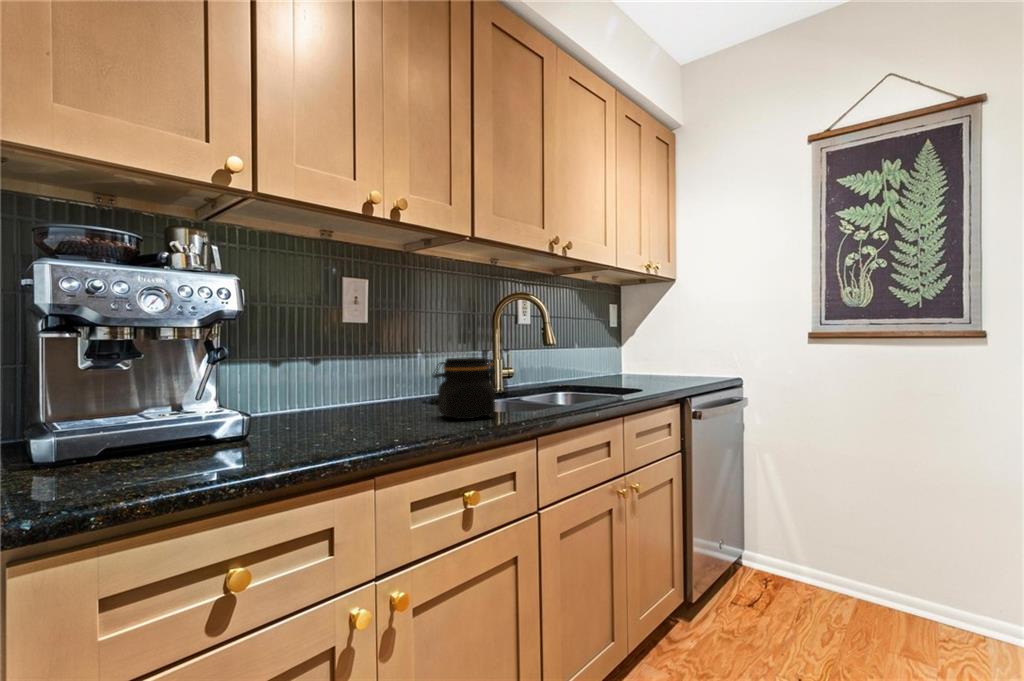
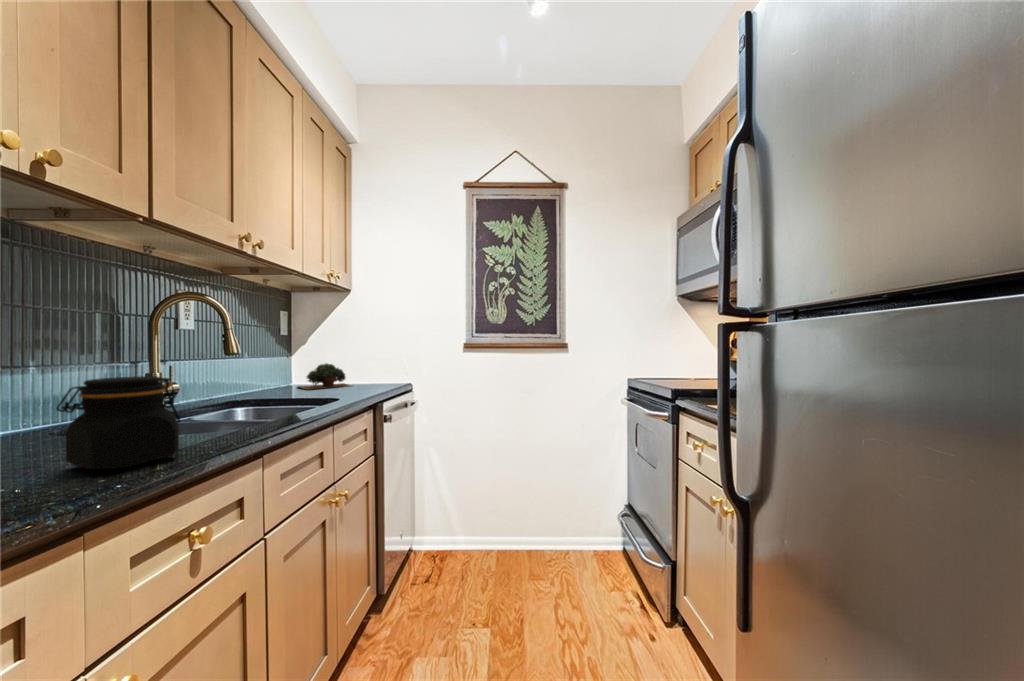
succulent plant: none [620,355,674,381] -> present [298,364,351,390]

